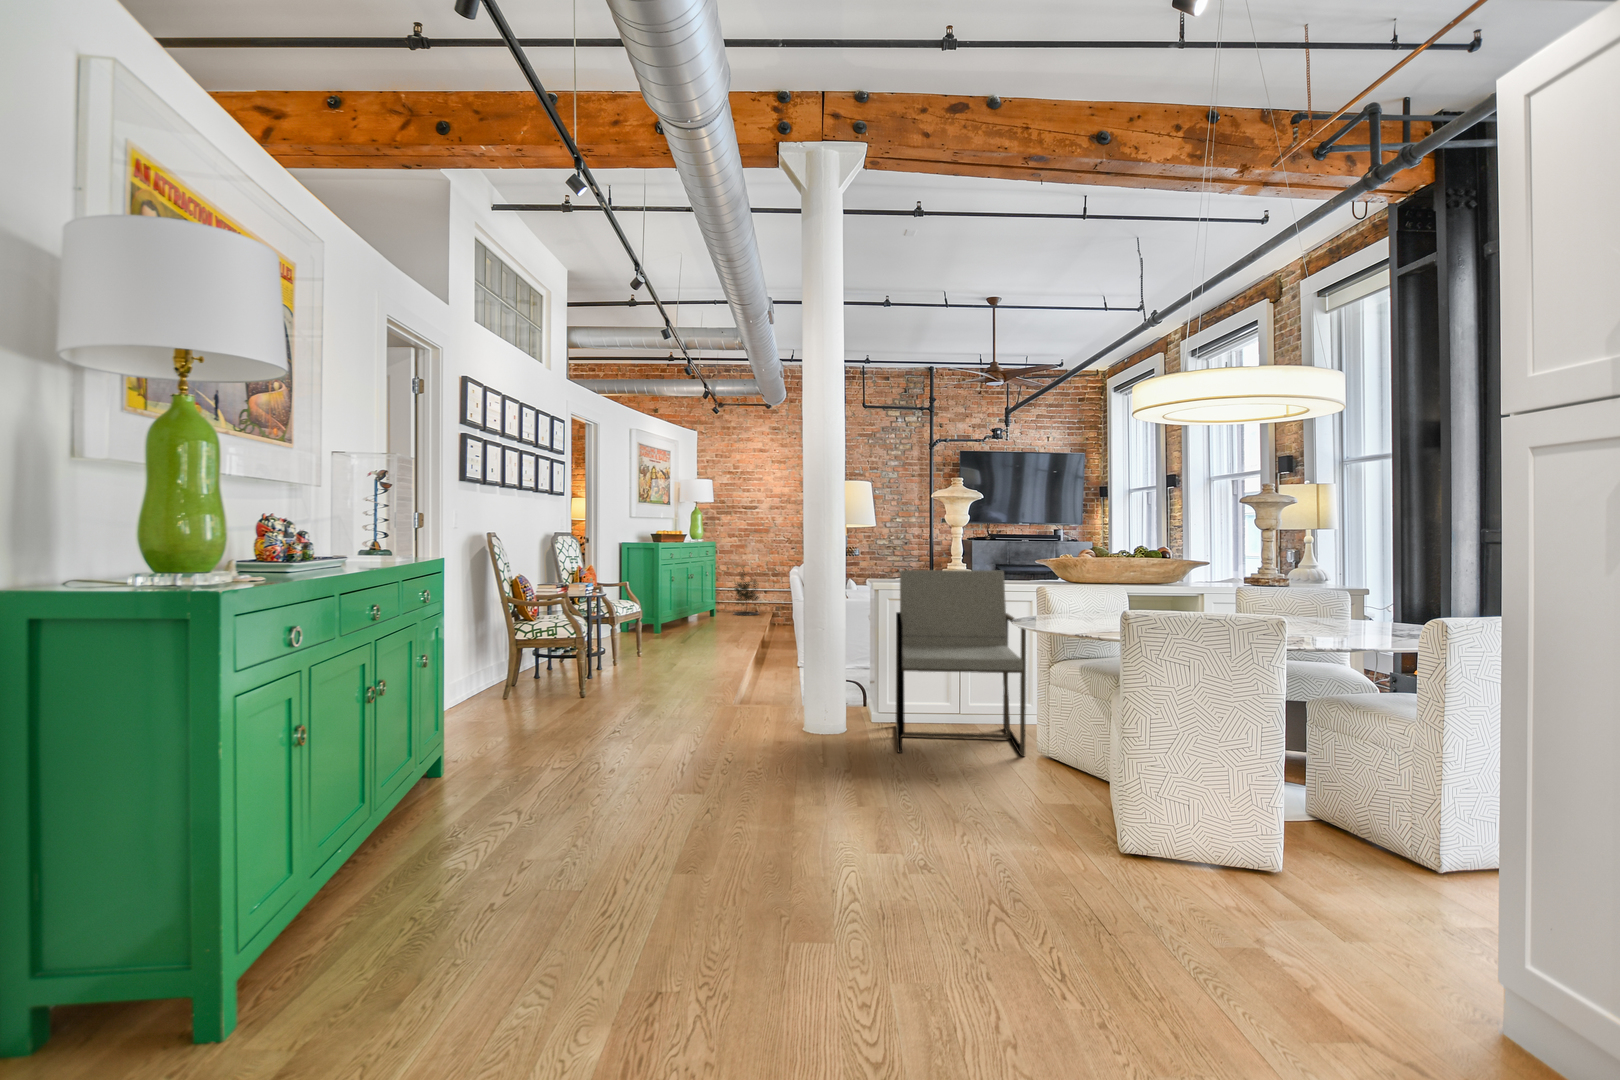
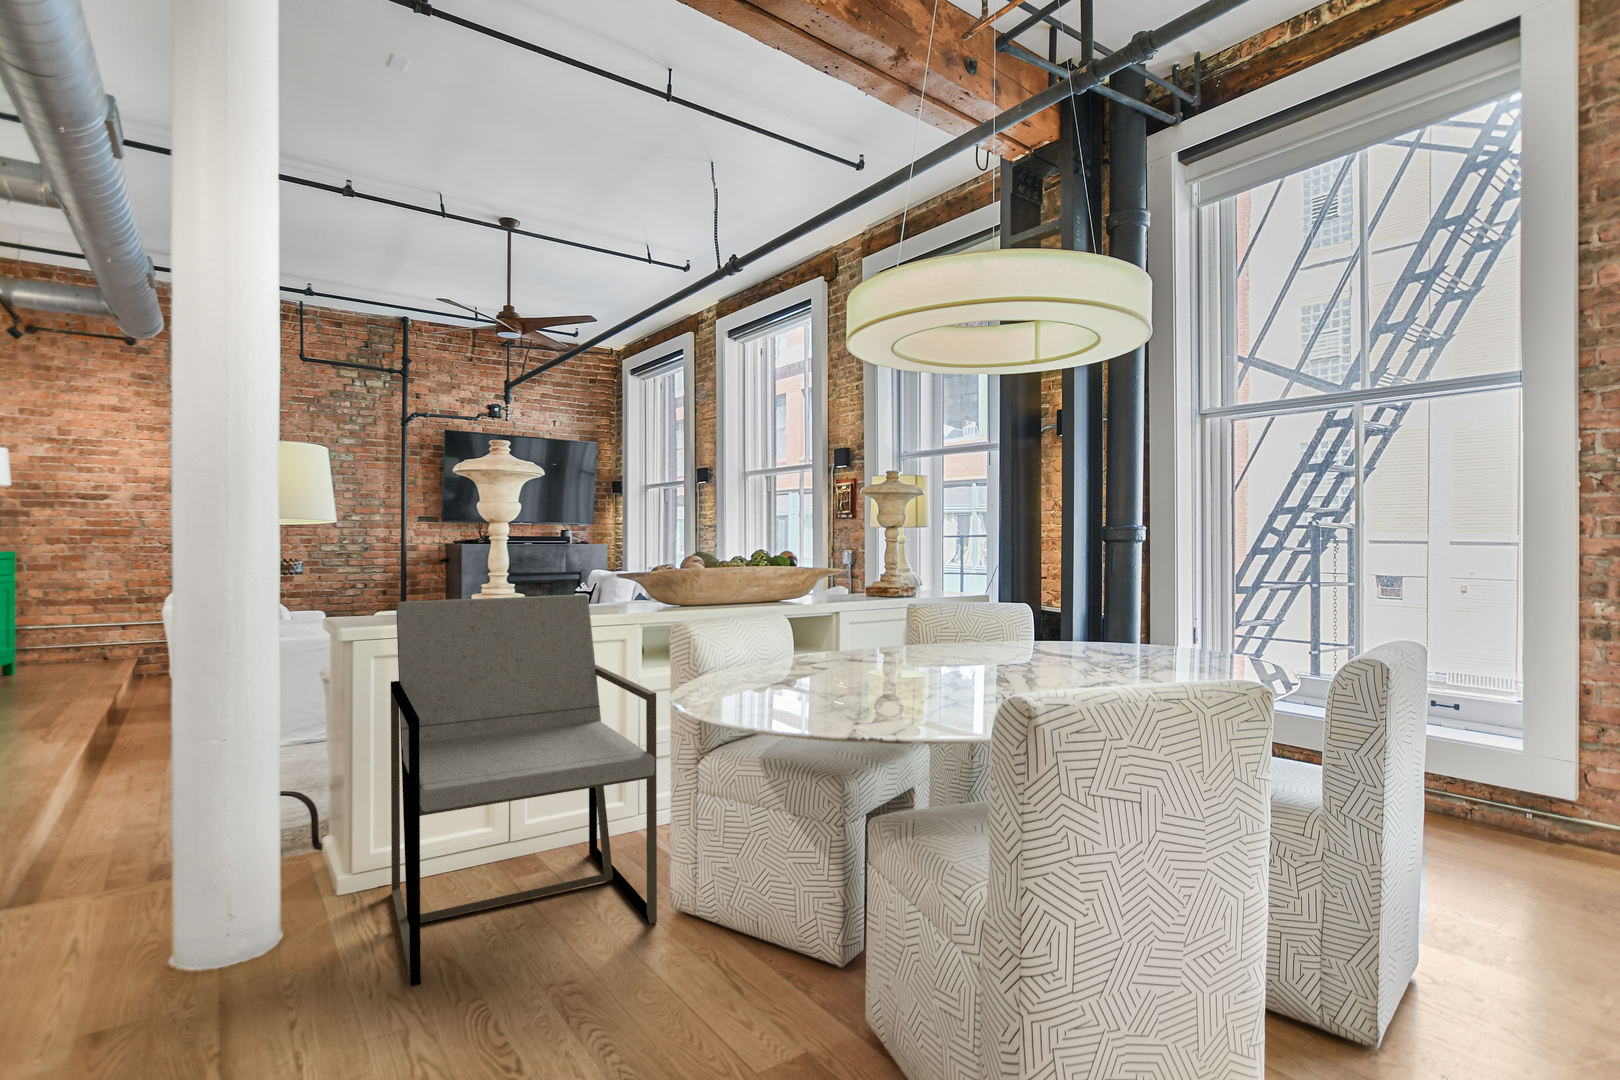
potted tree: present [734,570,759,615] -> none [54,590,116,667]

